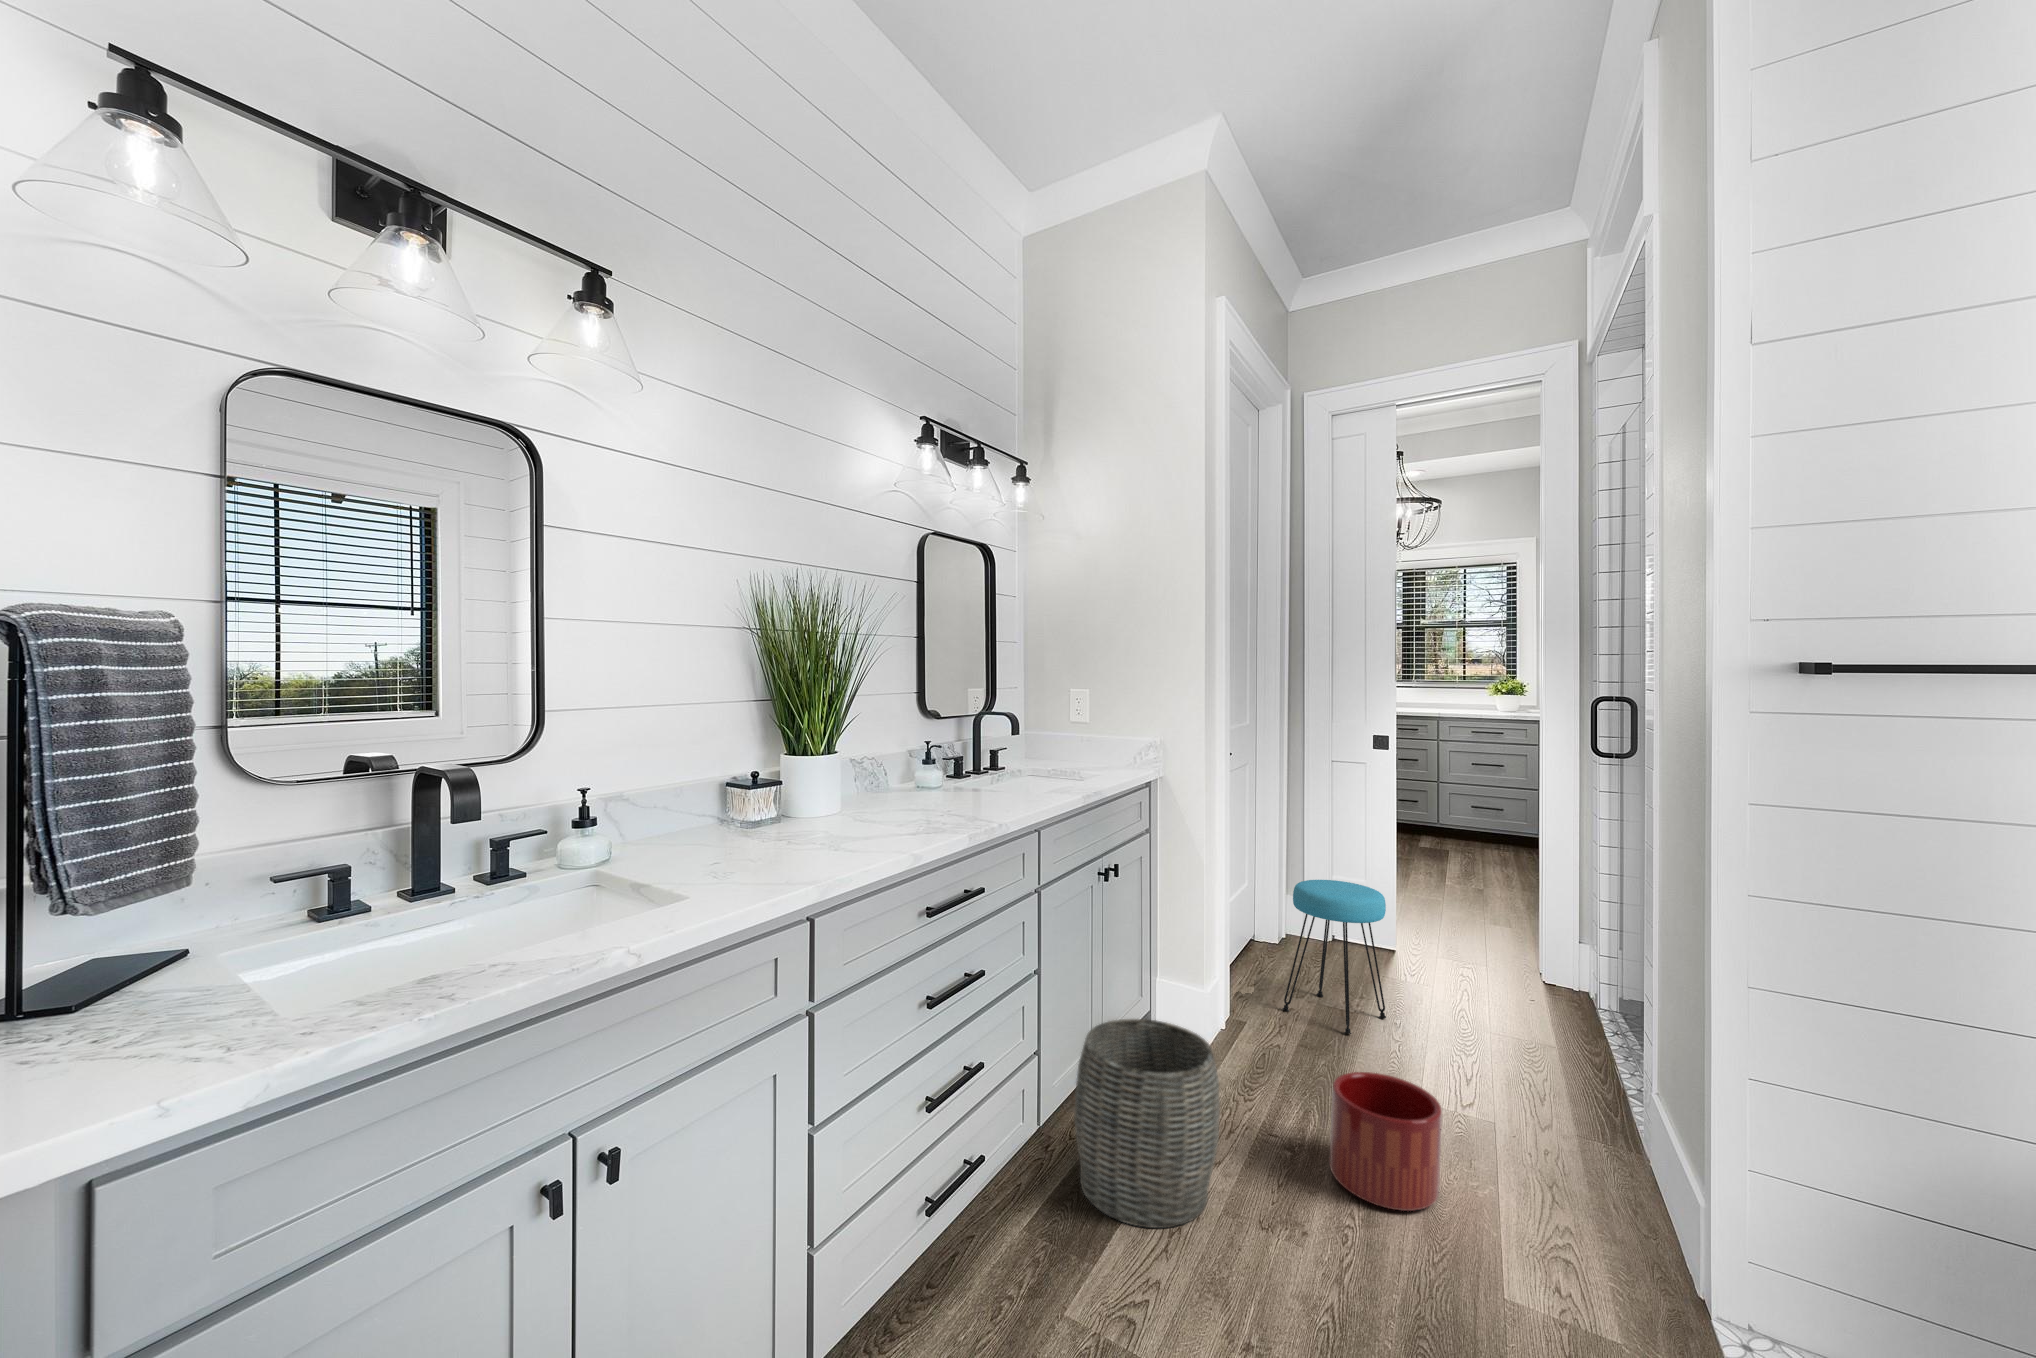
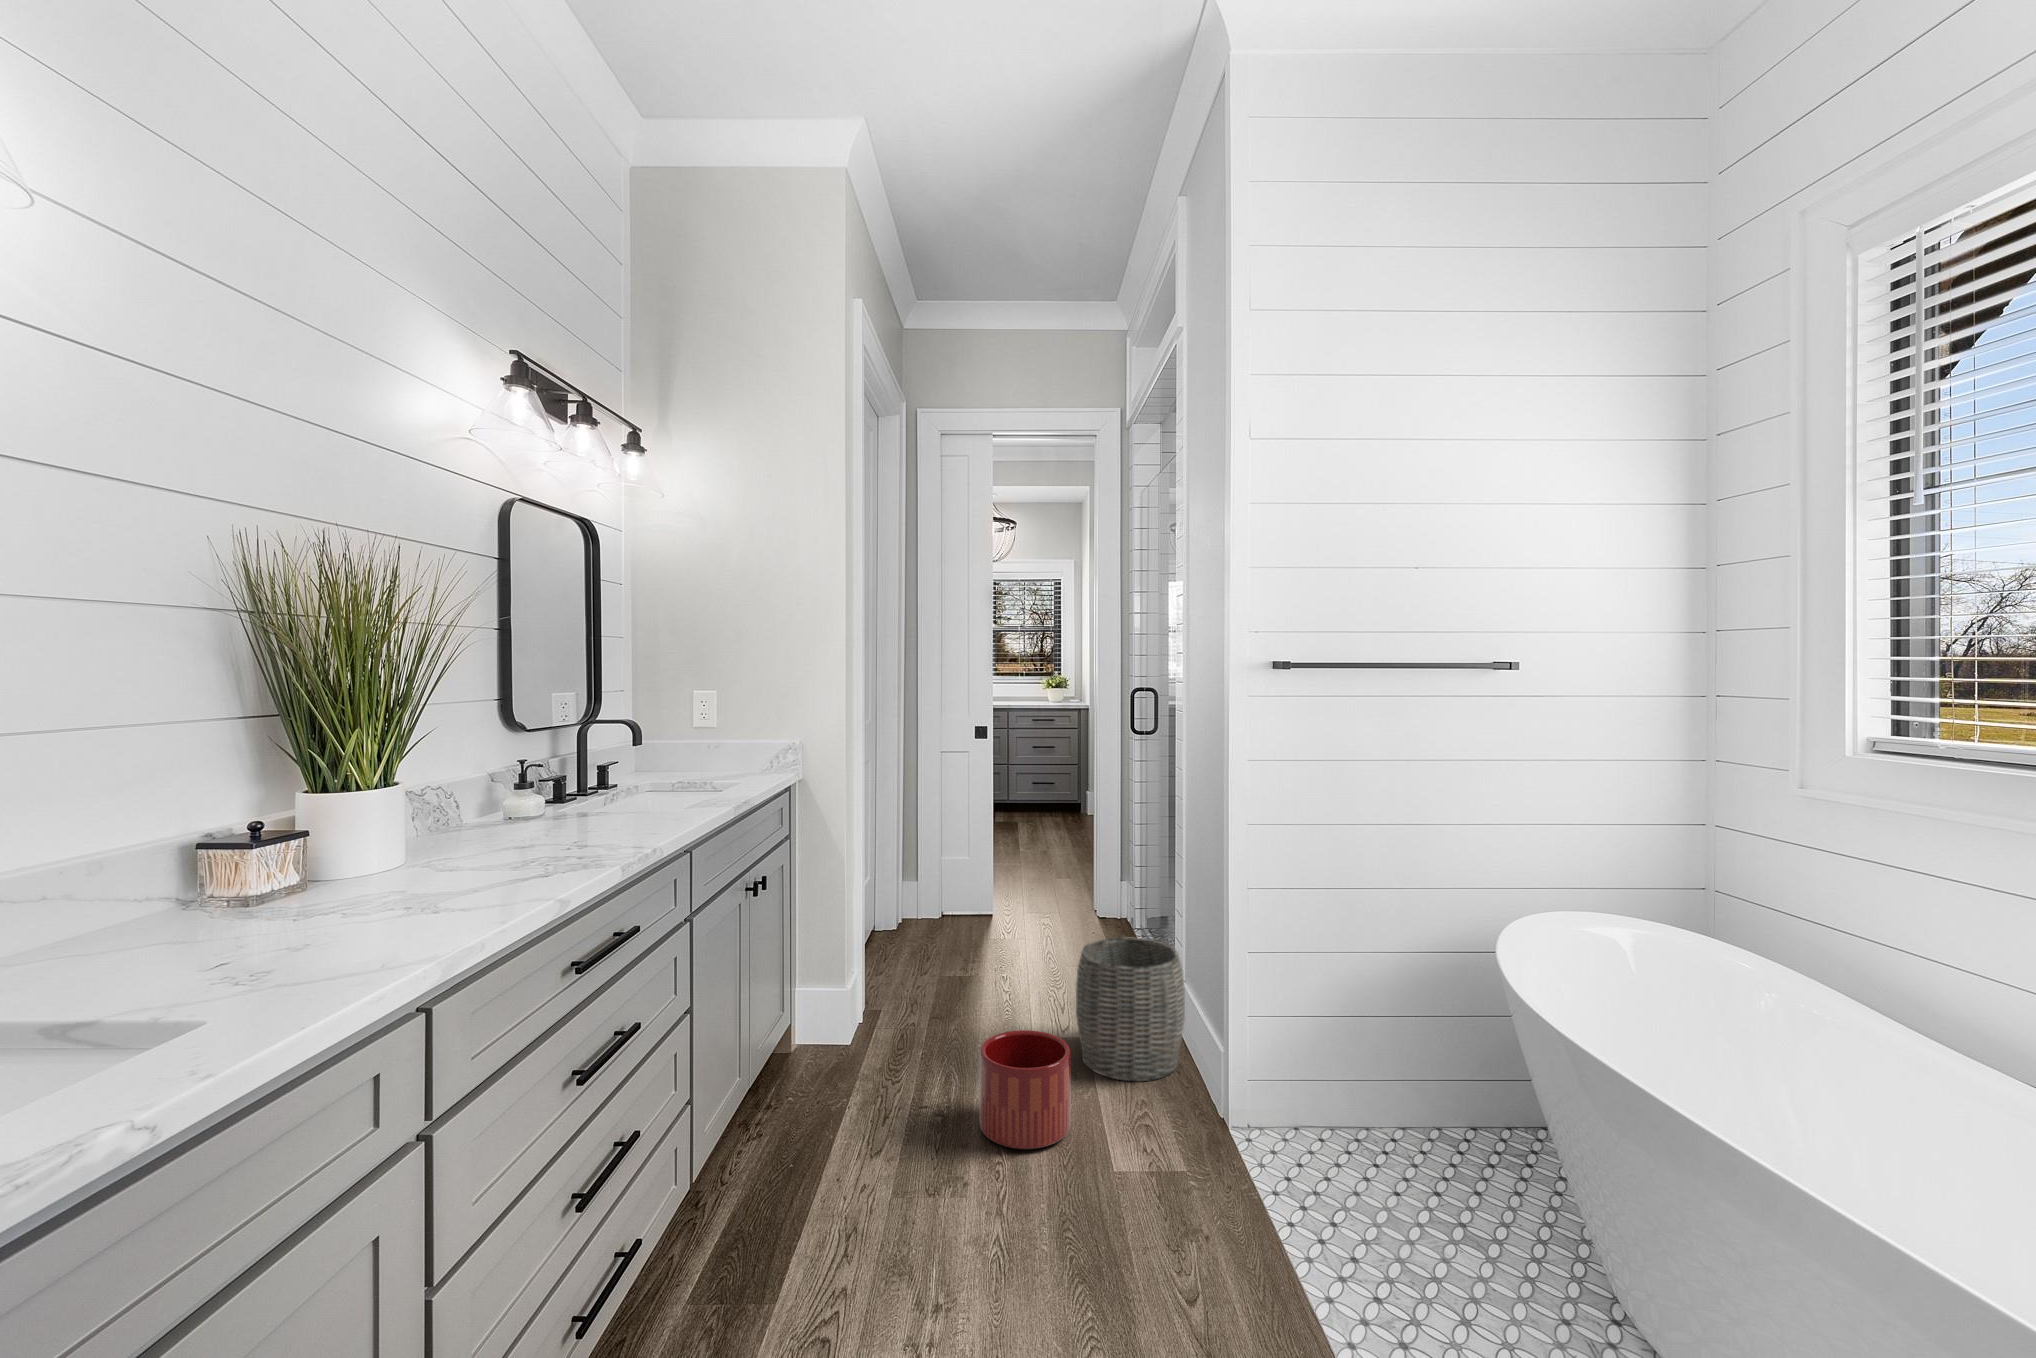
stool: present [1282,880,1386,1034] -> none [913,858,1004,1001]
woven basket: present [1074,1019,1220,1228] -> present [1076,937,1185,1081]

